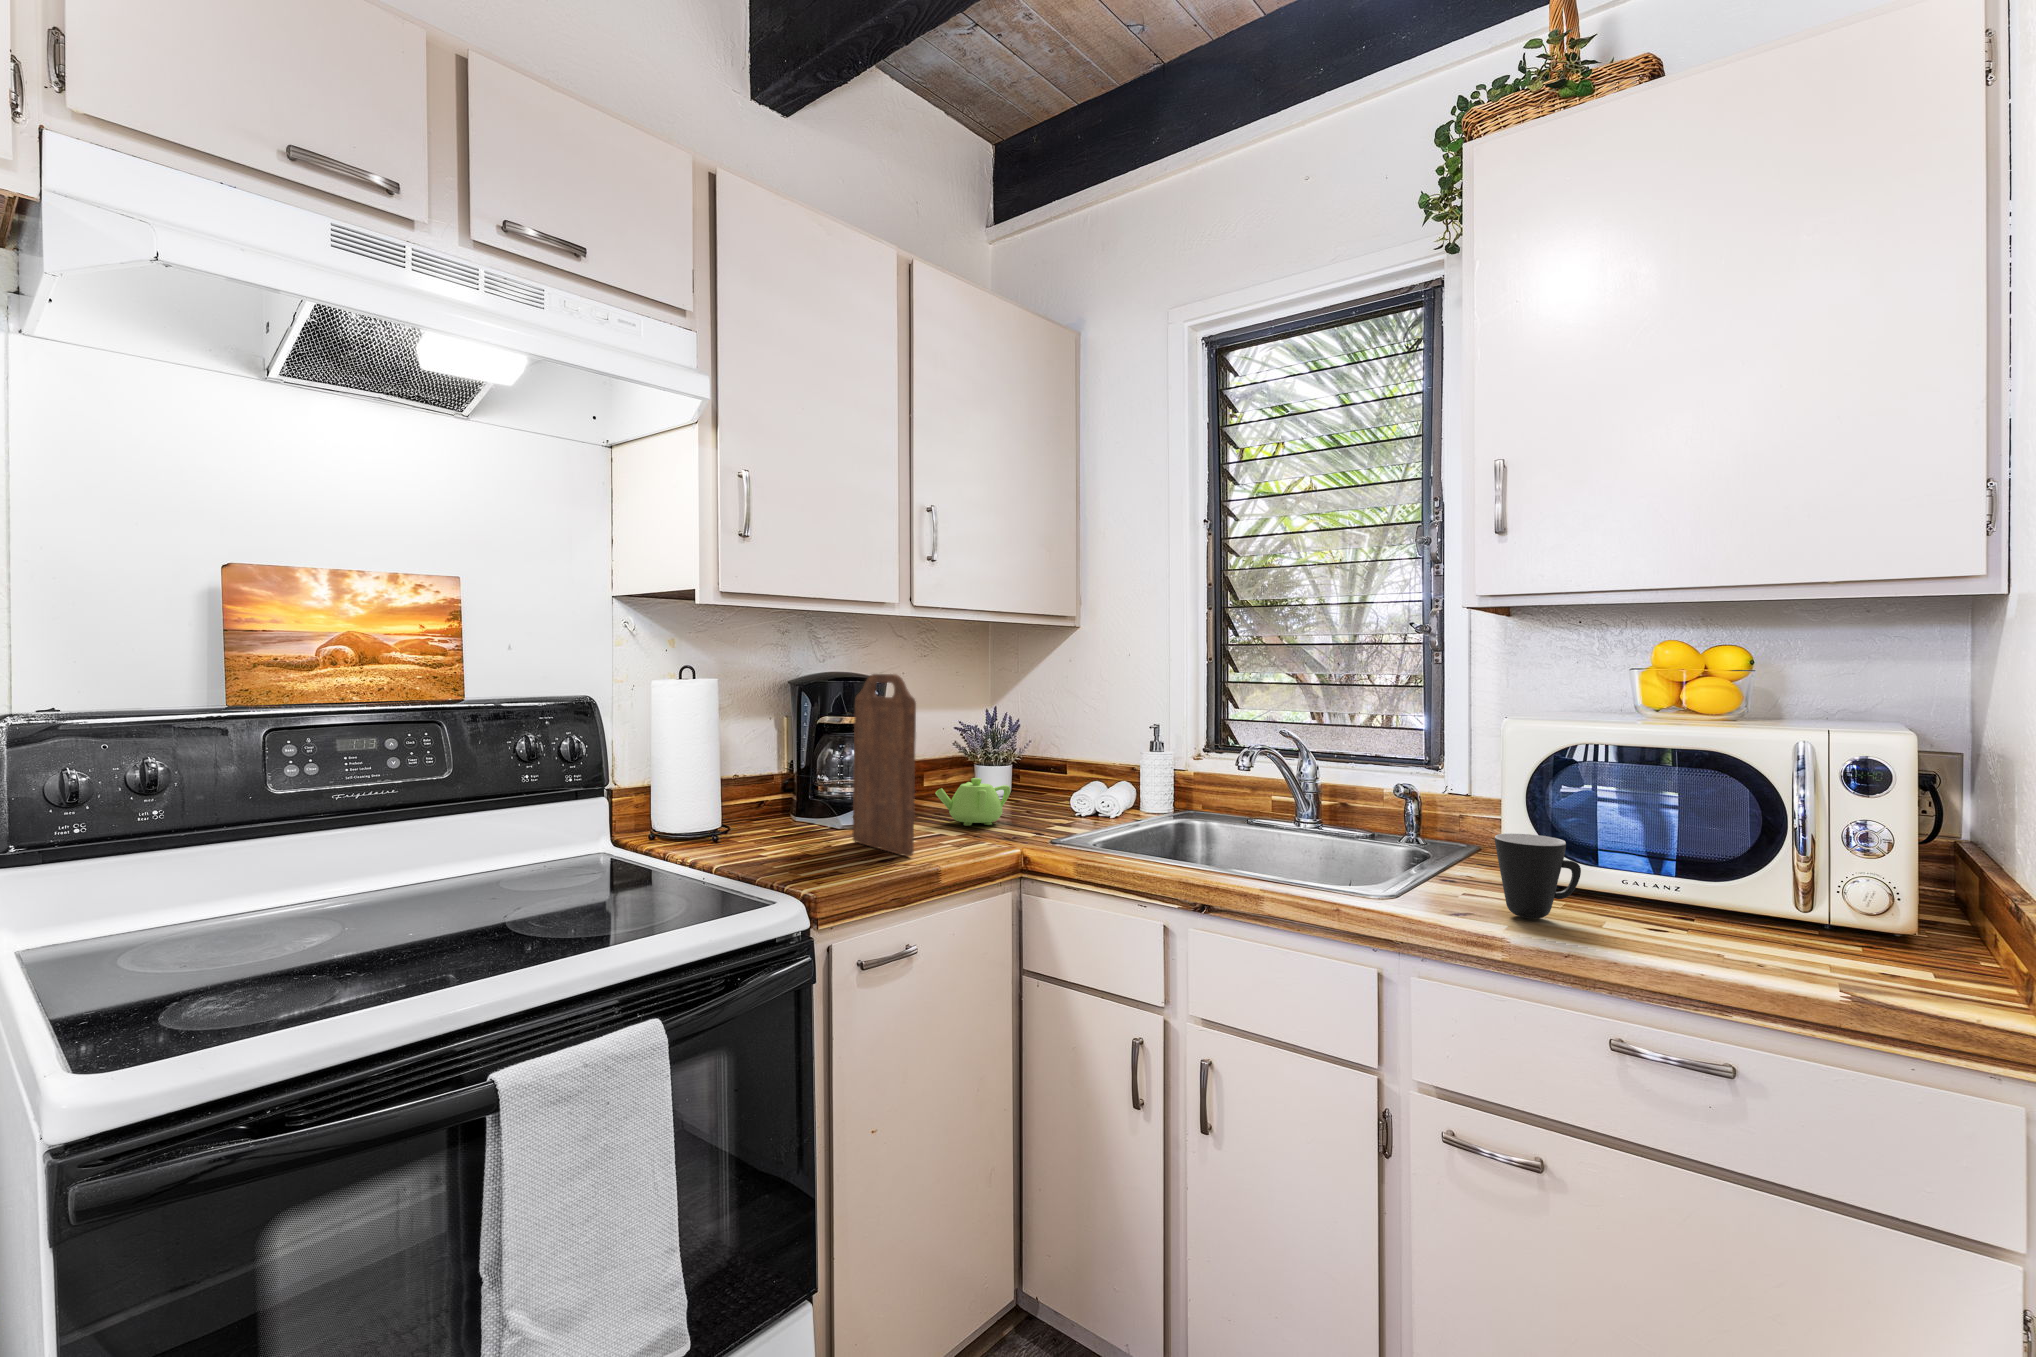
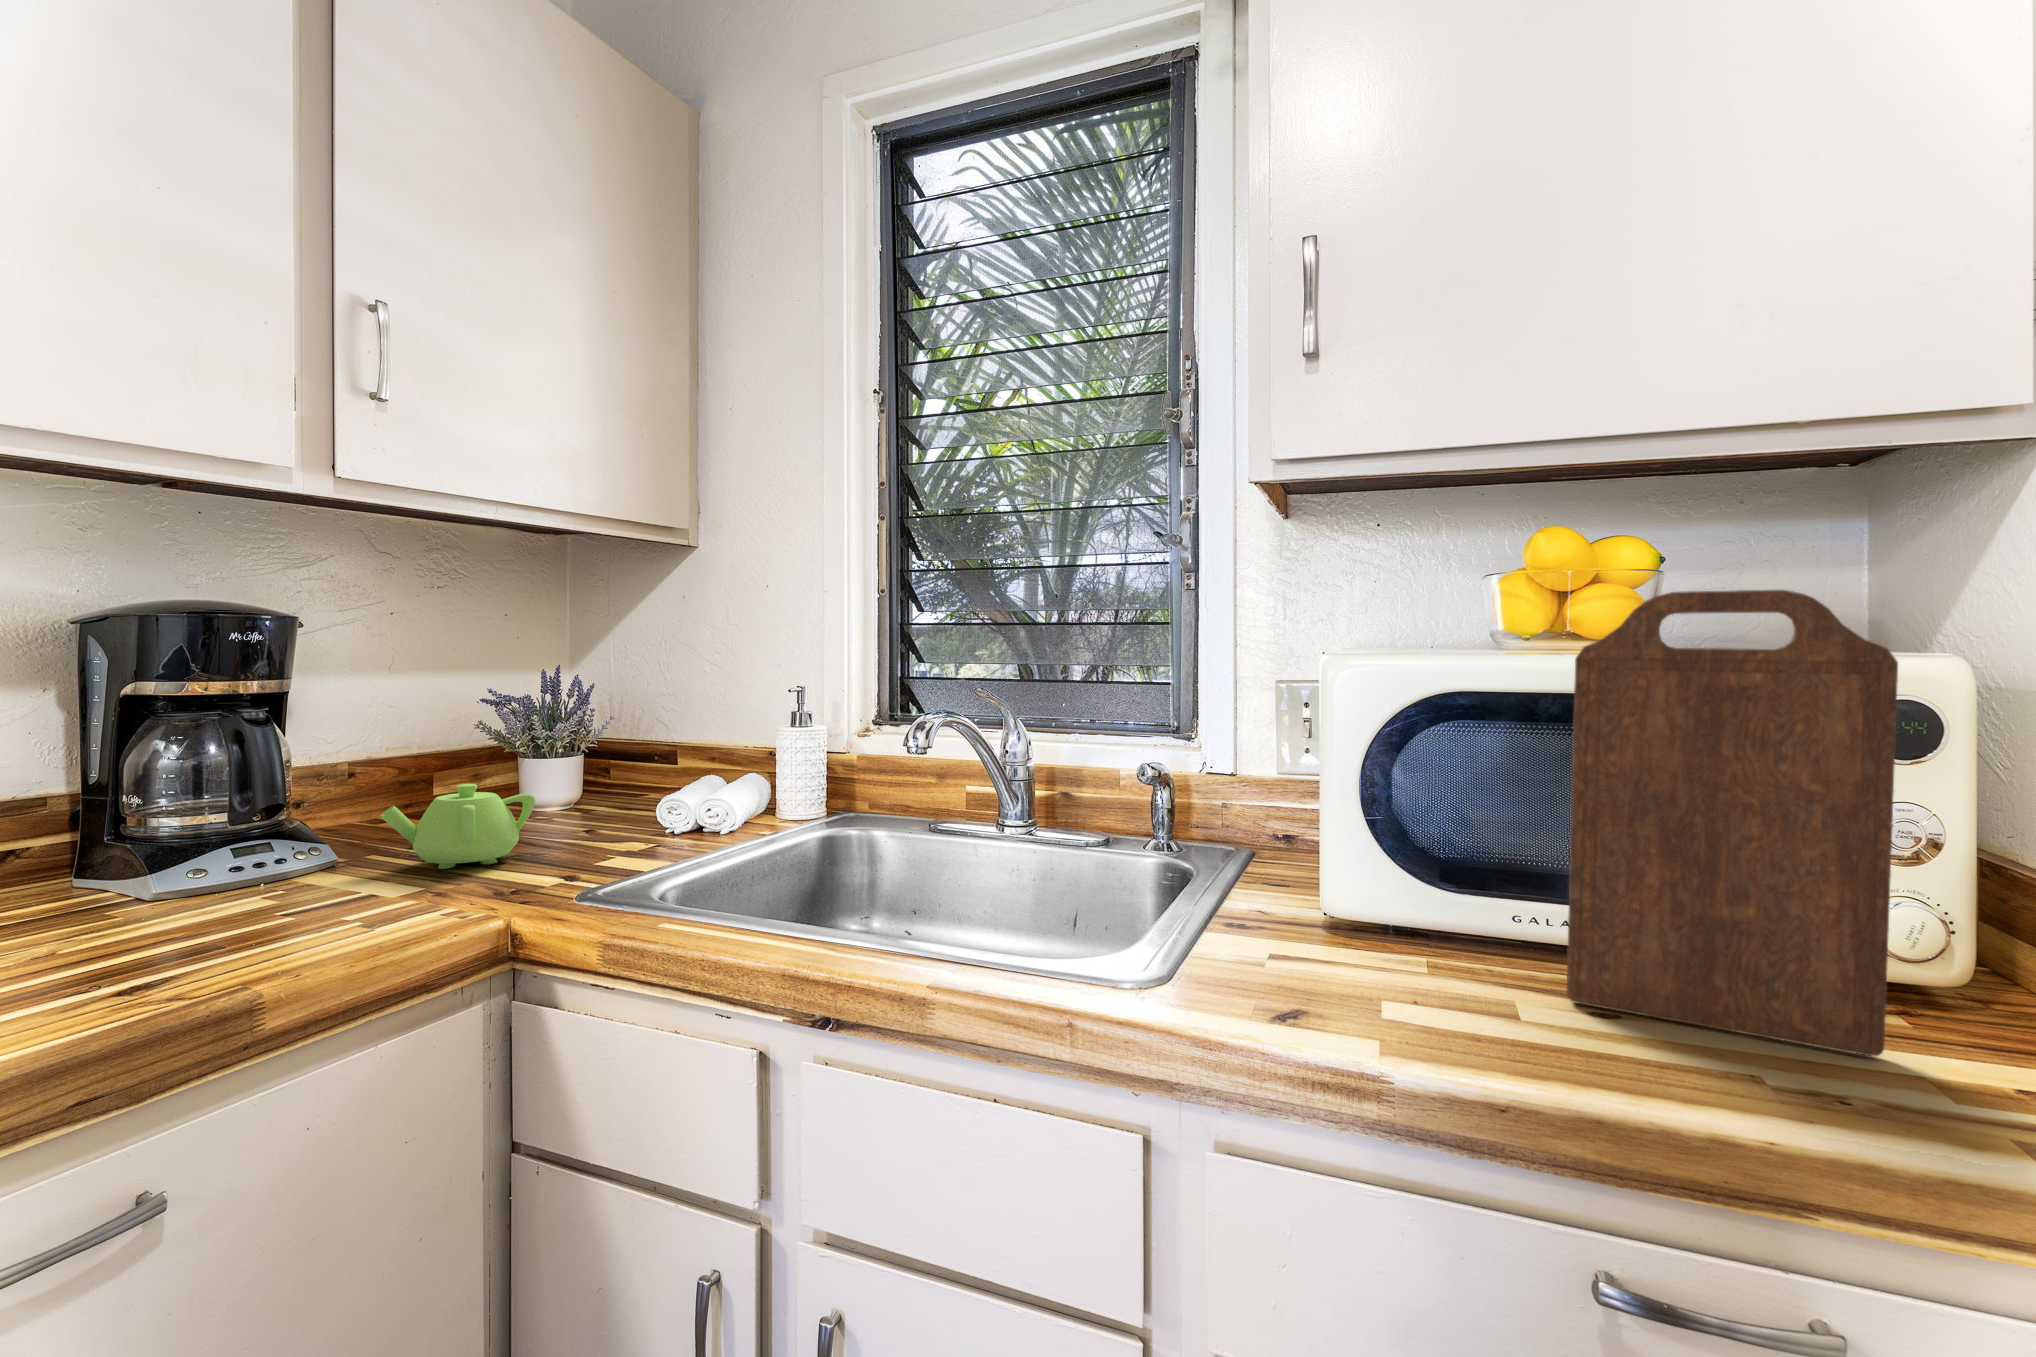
cutting board: present [852,674,916,856] -> present [1567,590,1898,1056]
mug: present [1495,834,1581,918] -> none [1340,854,1483,1013]

